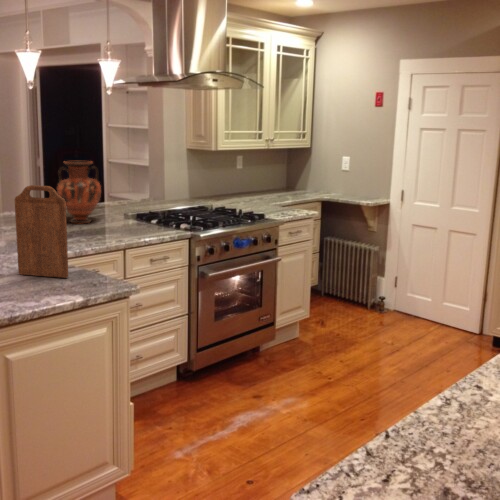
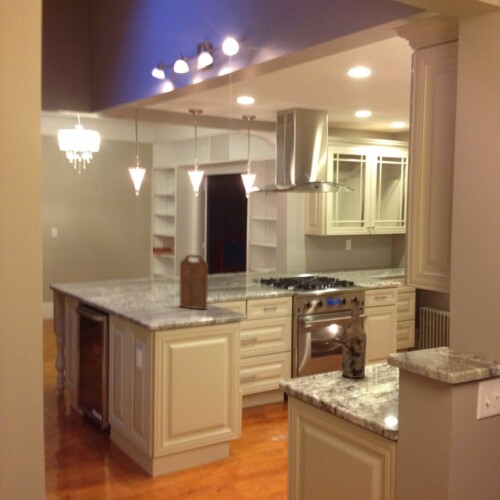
vase: present [57,161,101,223] -> none [208,242,236,284]
wine bottle: none [411,302,472,472] -> present [342,301,367,378]

